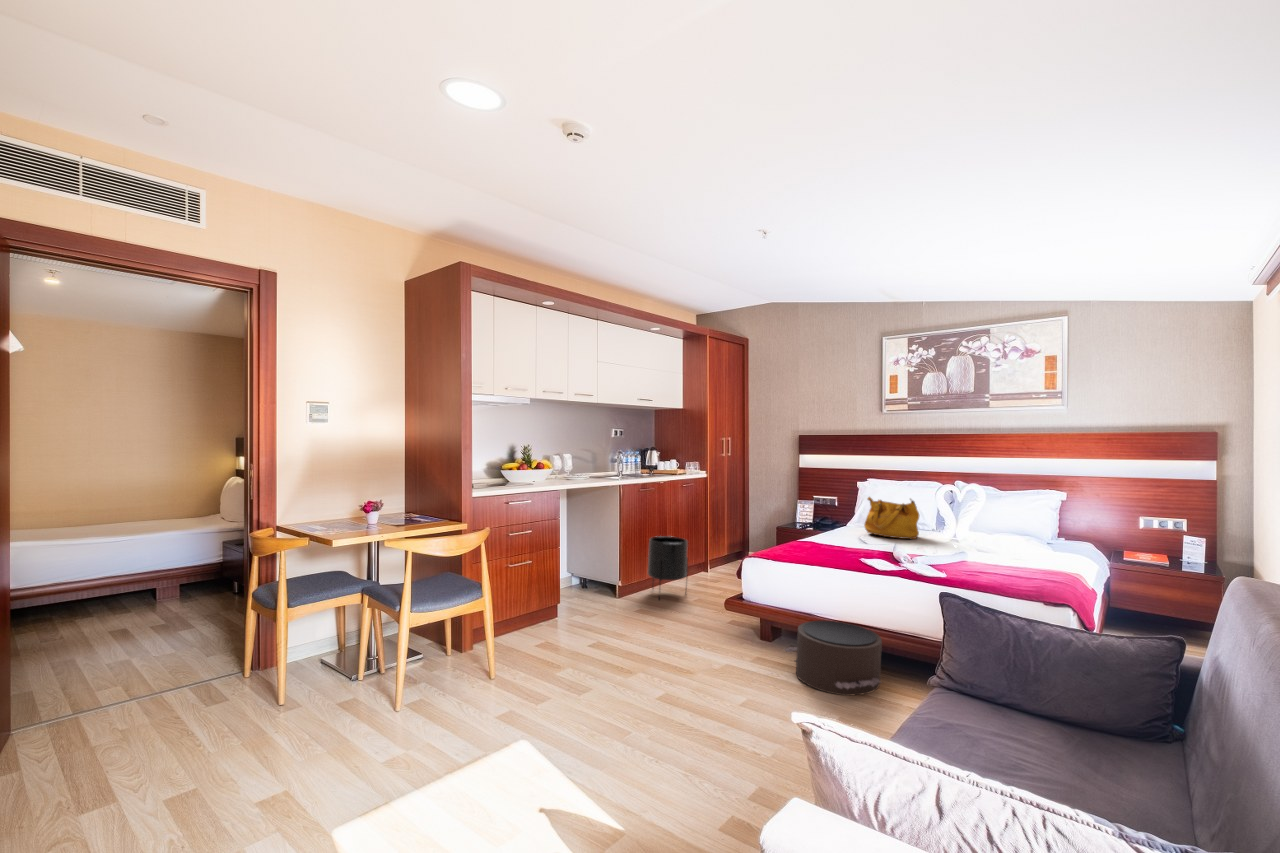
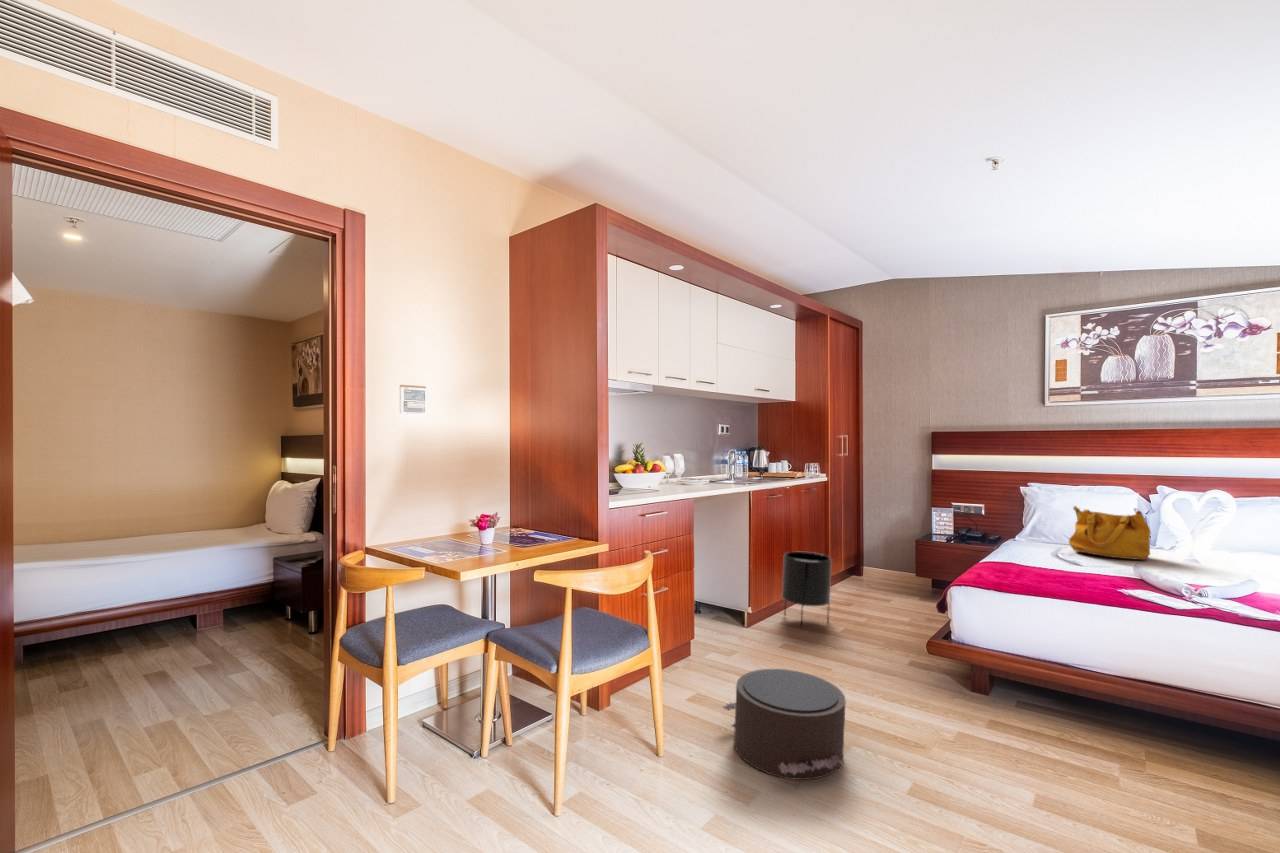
pouf: present [785,620,882,695] -> present [723,669,845,780]

